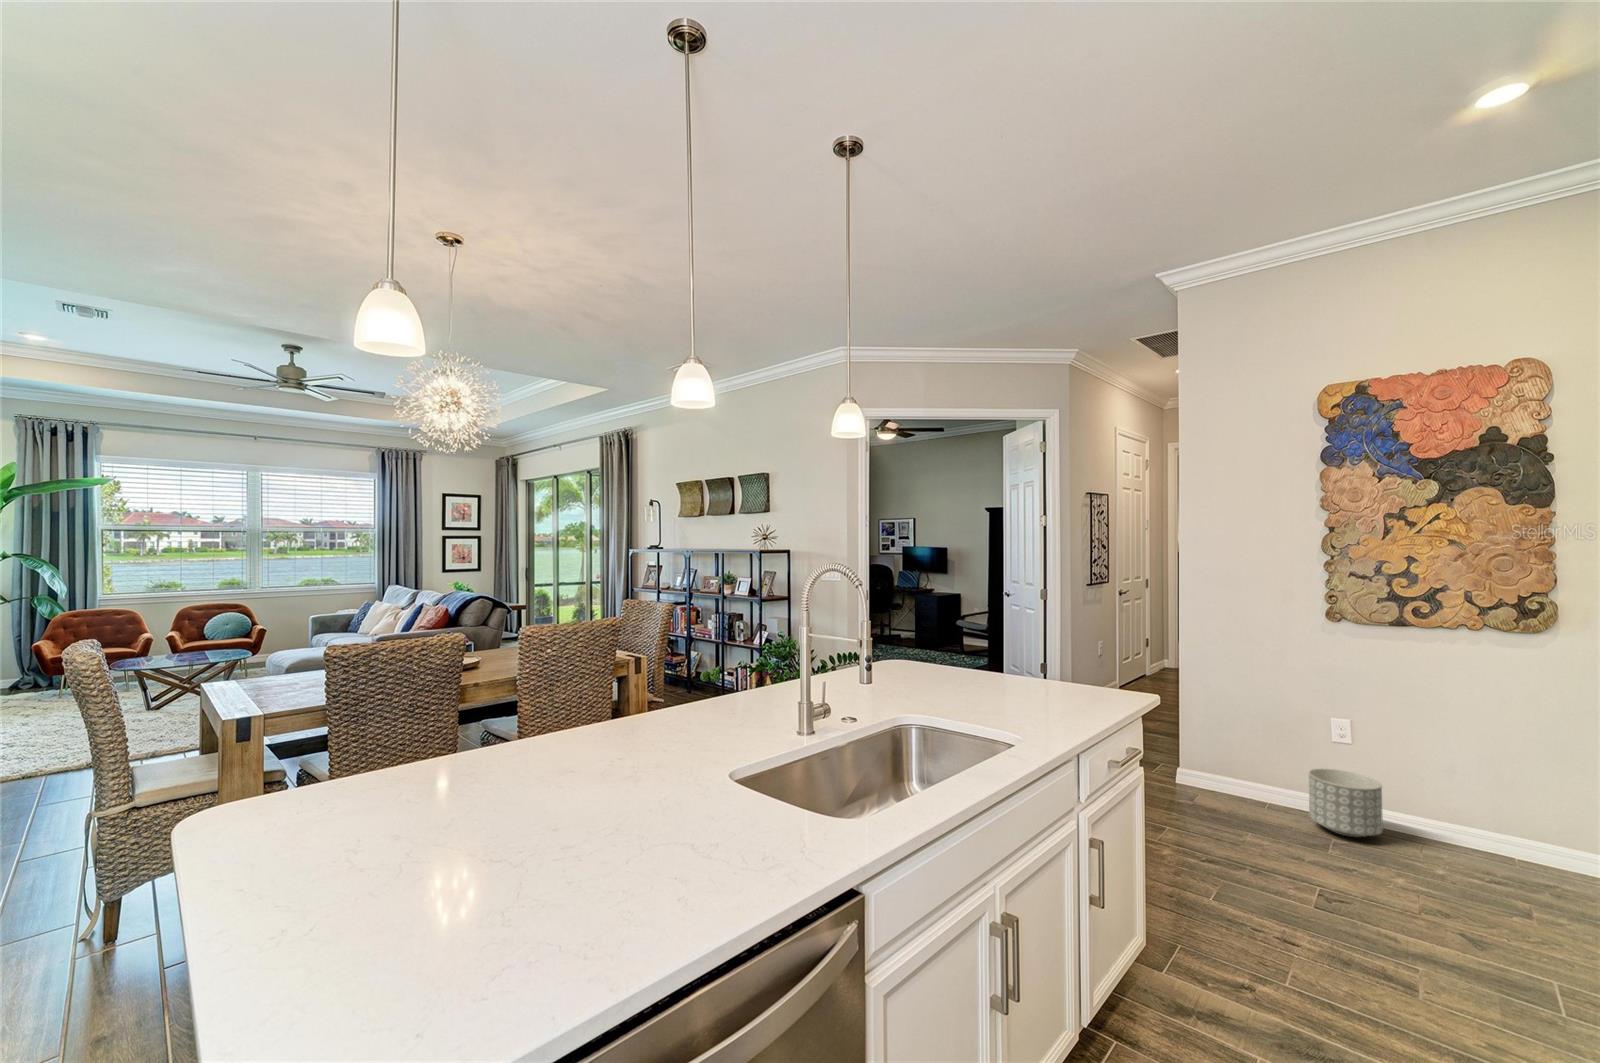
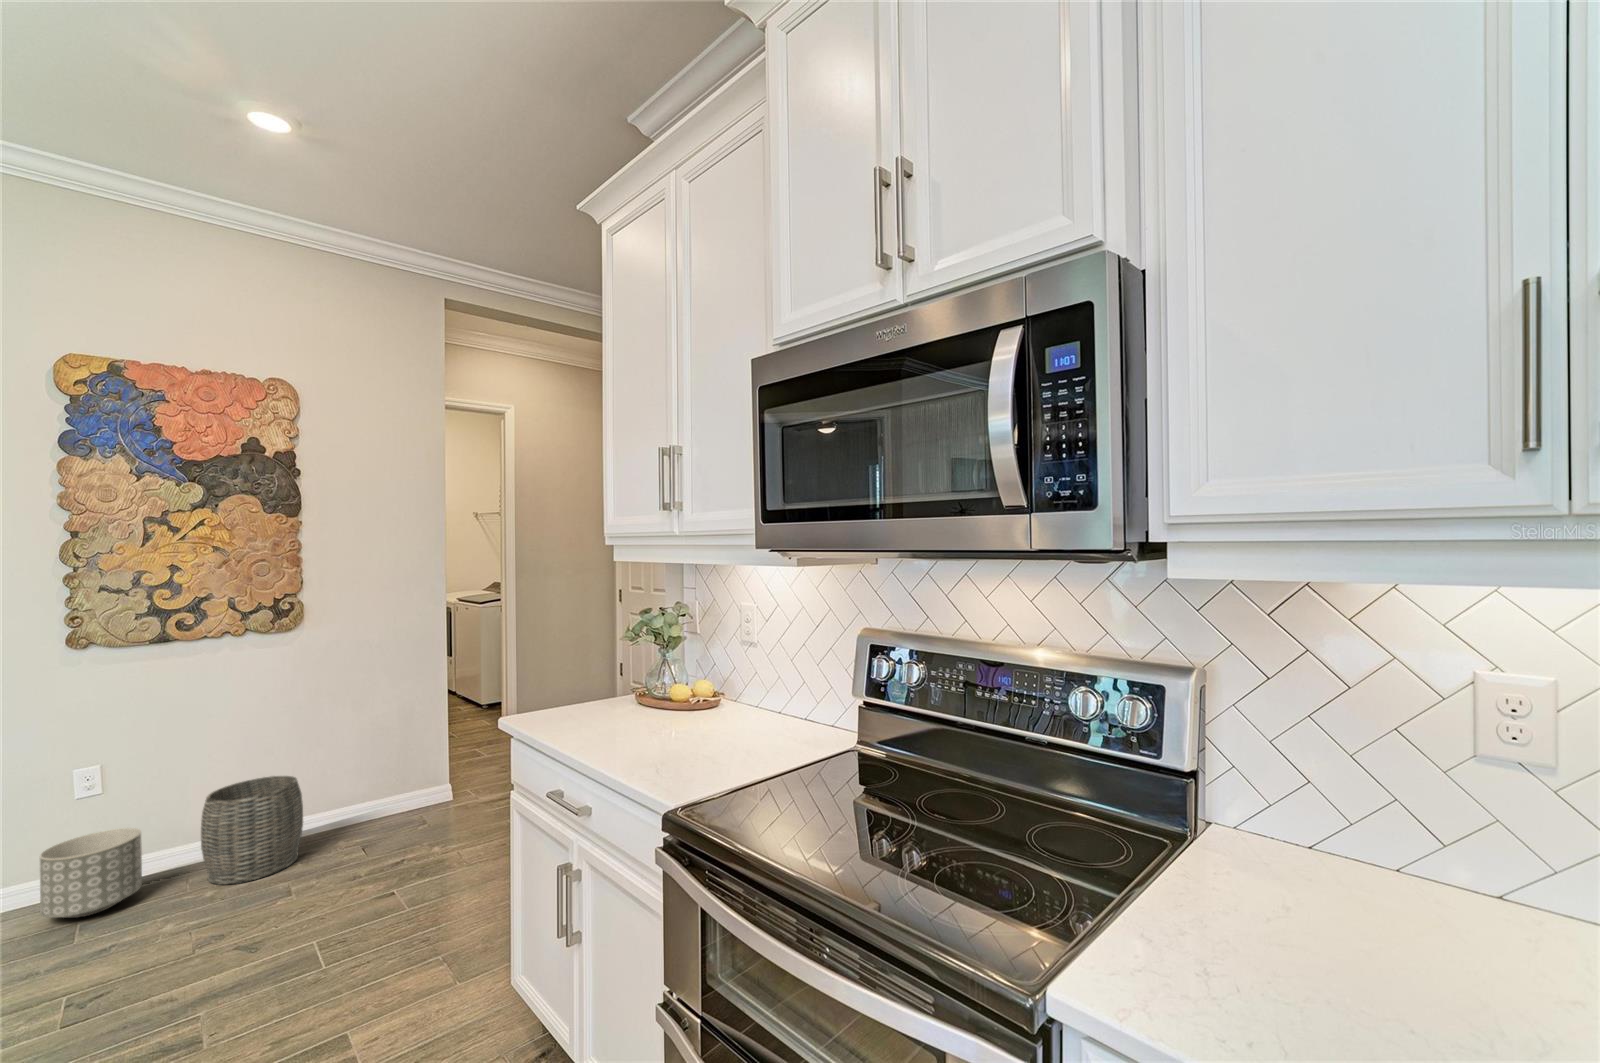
woven basket: none [1435,777,1554,890] -> present [201,776,303,885]

